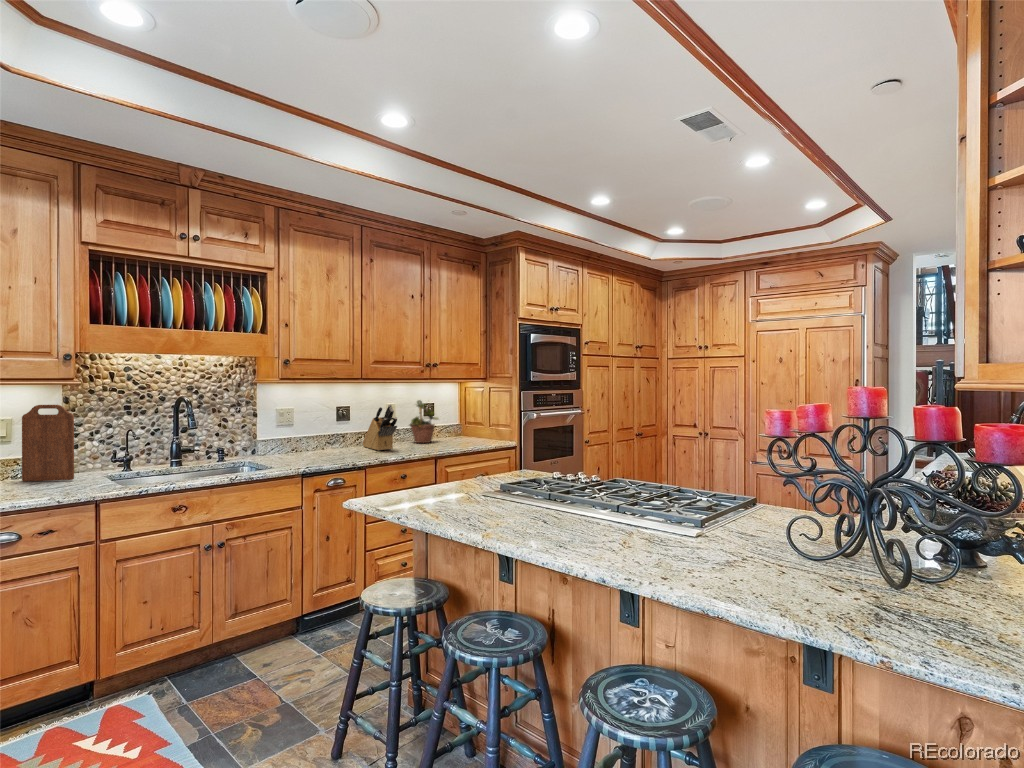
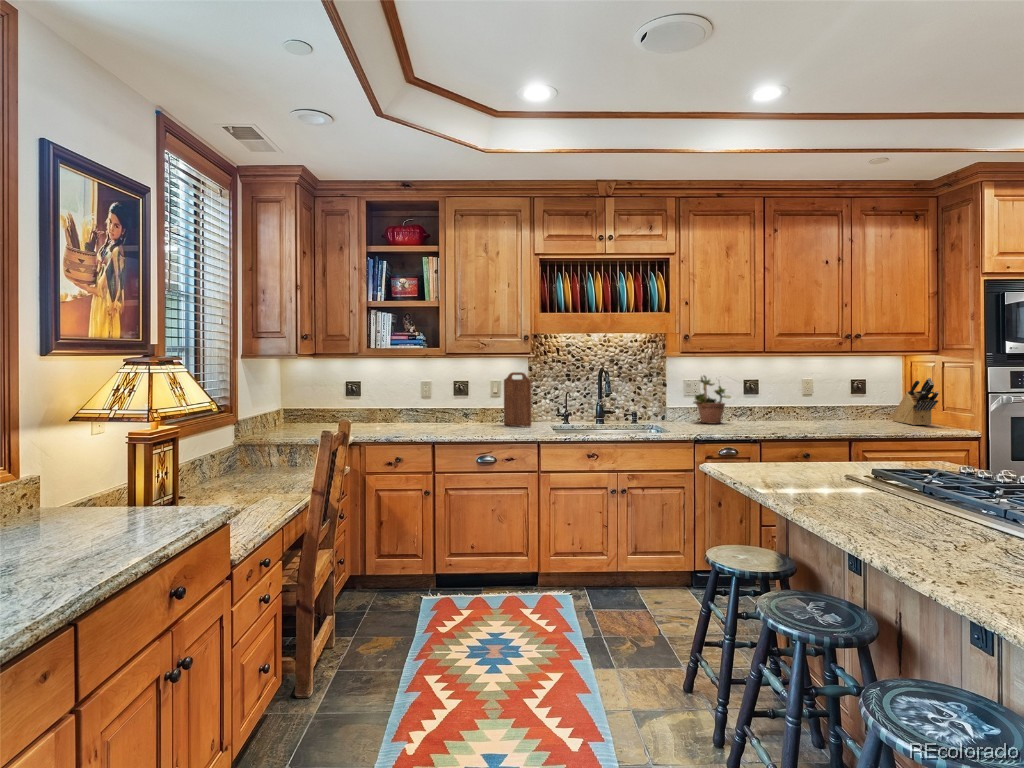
potted plant: present [409,400,438,443] -> present [693,376,731,424]
knife block: present [363,404,397,450] -> present [892,378,939,425]

